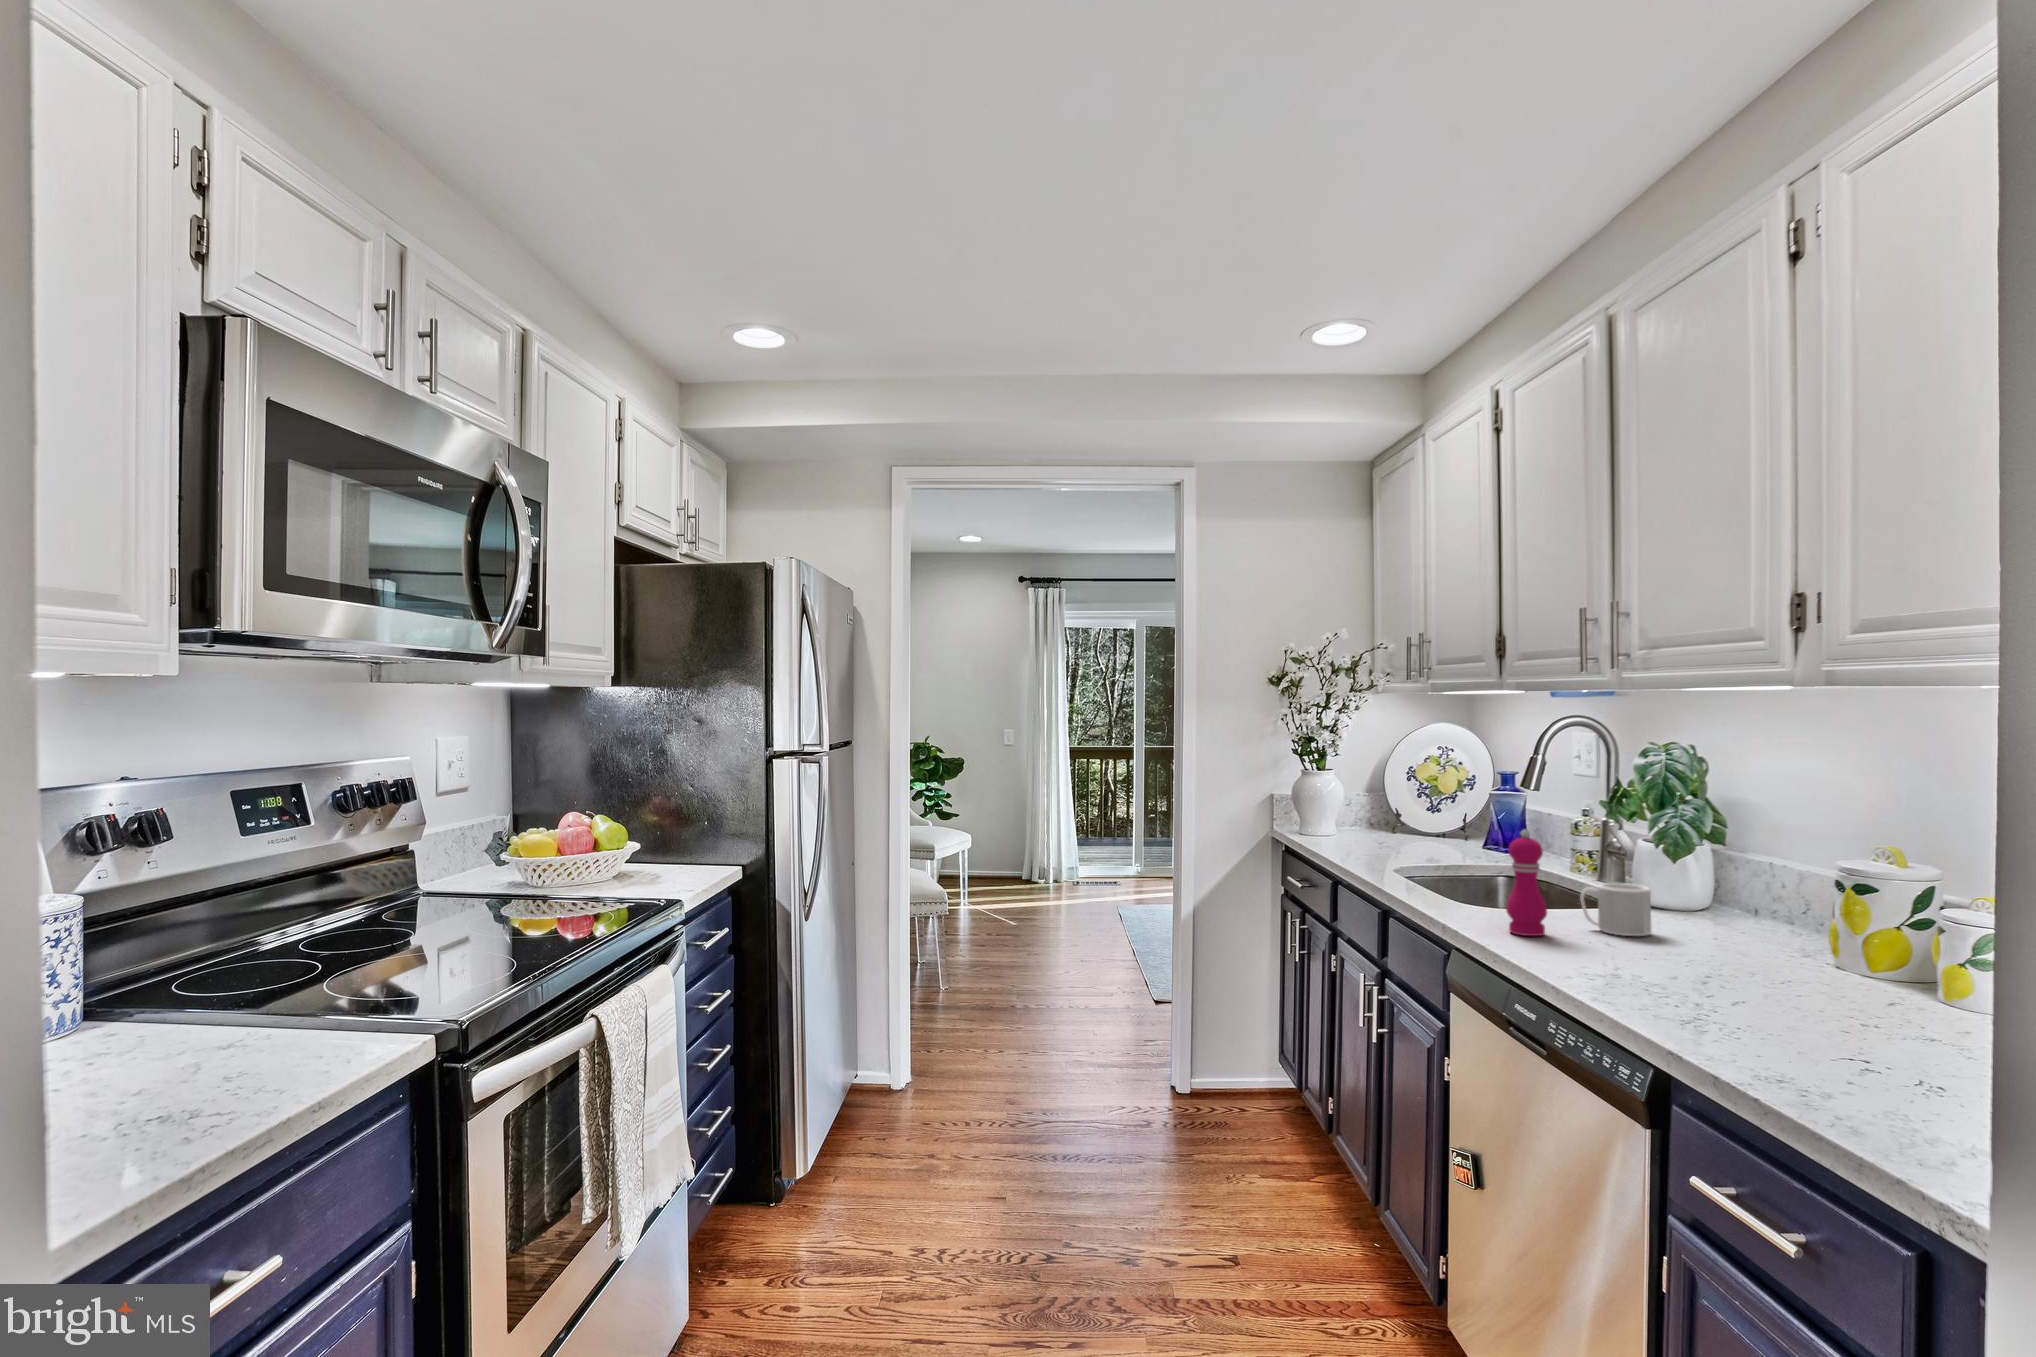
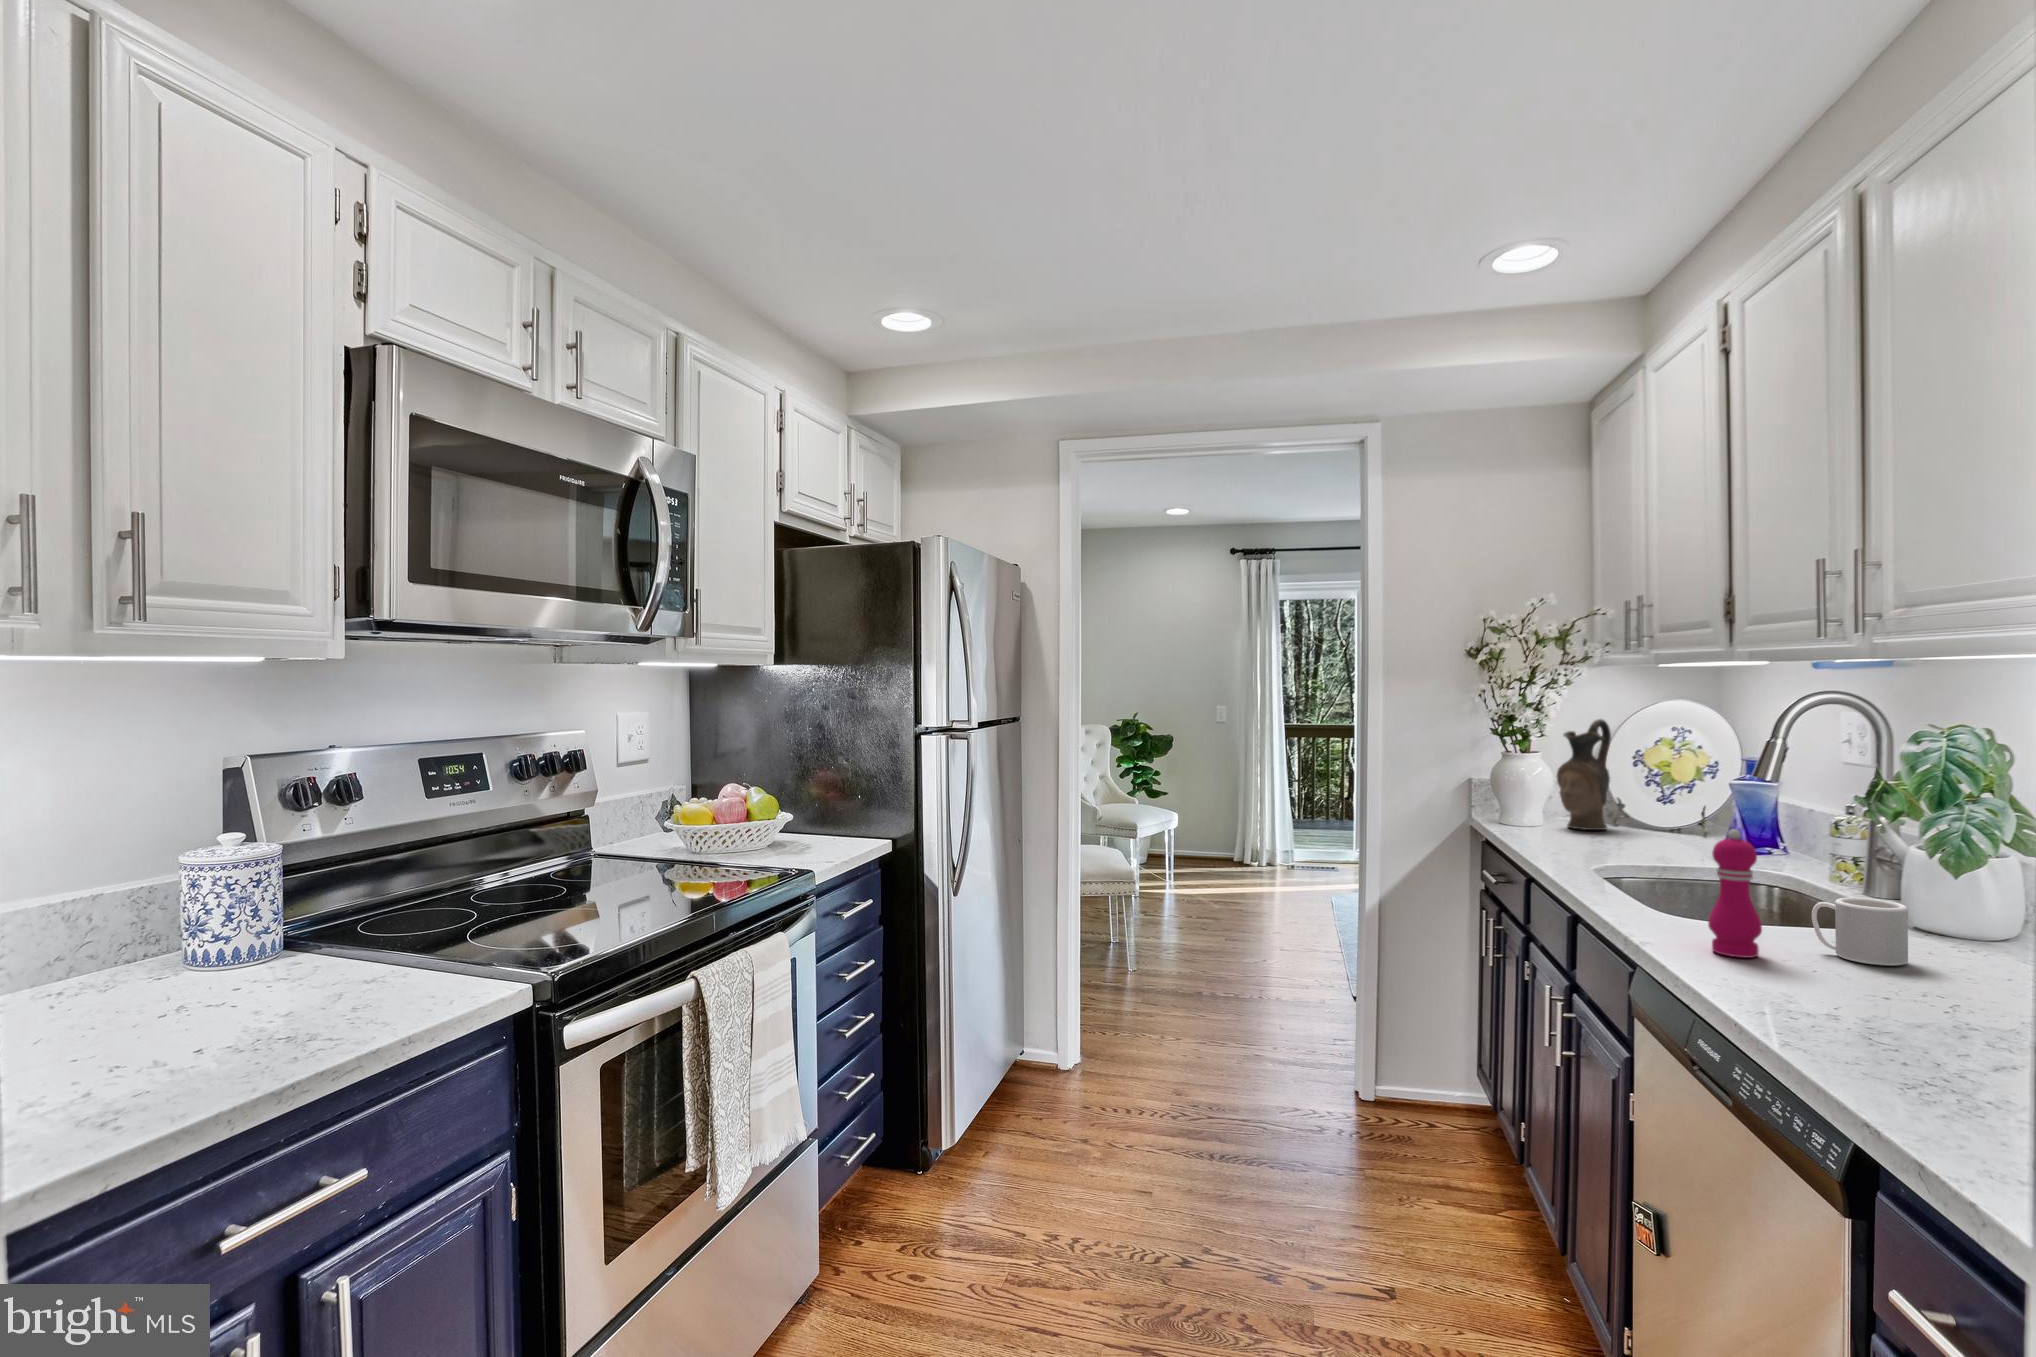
ceramic pitcher: none [1346,738,1389,836] -> present [1557,719,1611,830]

